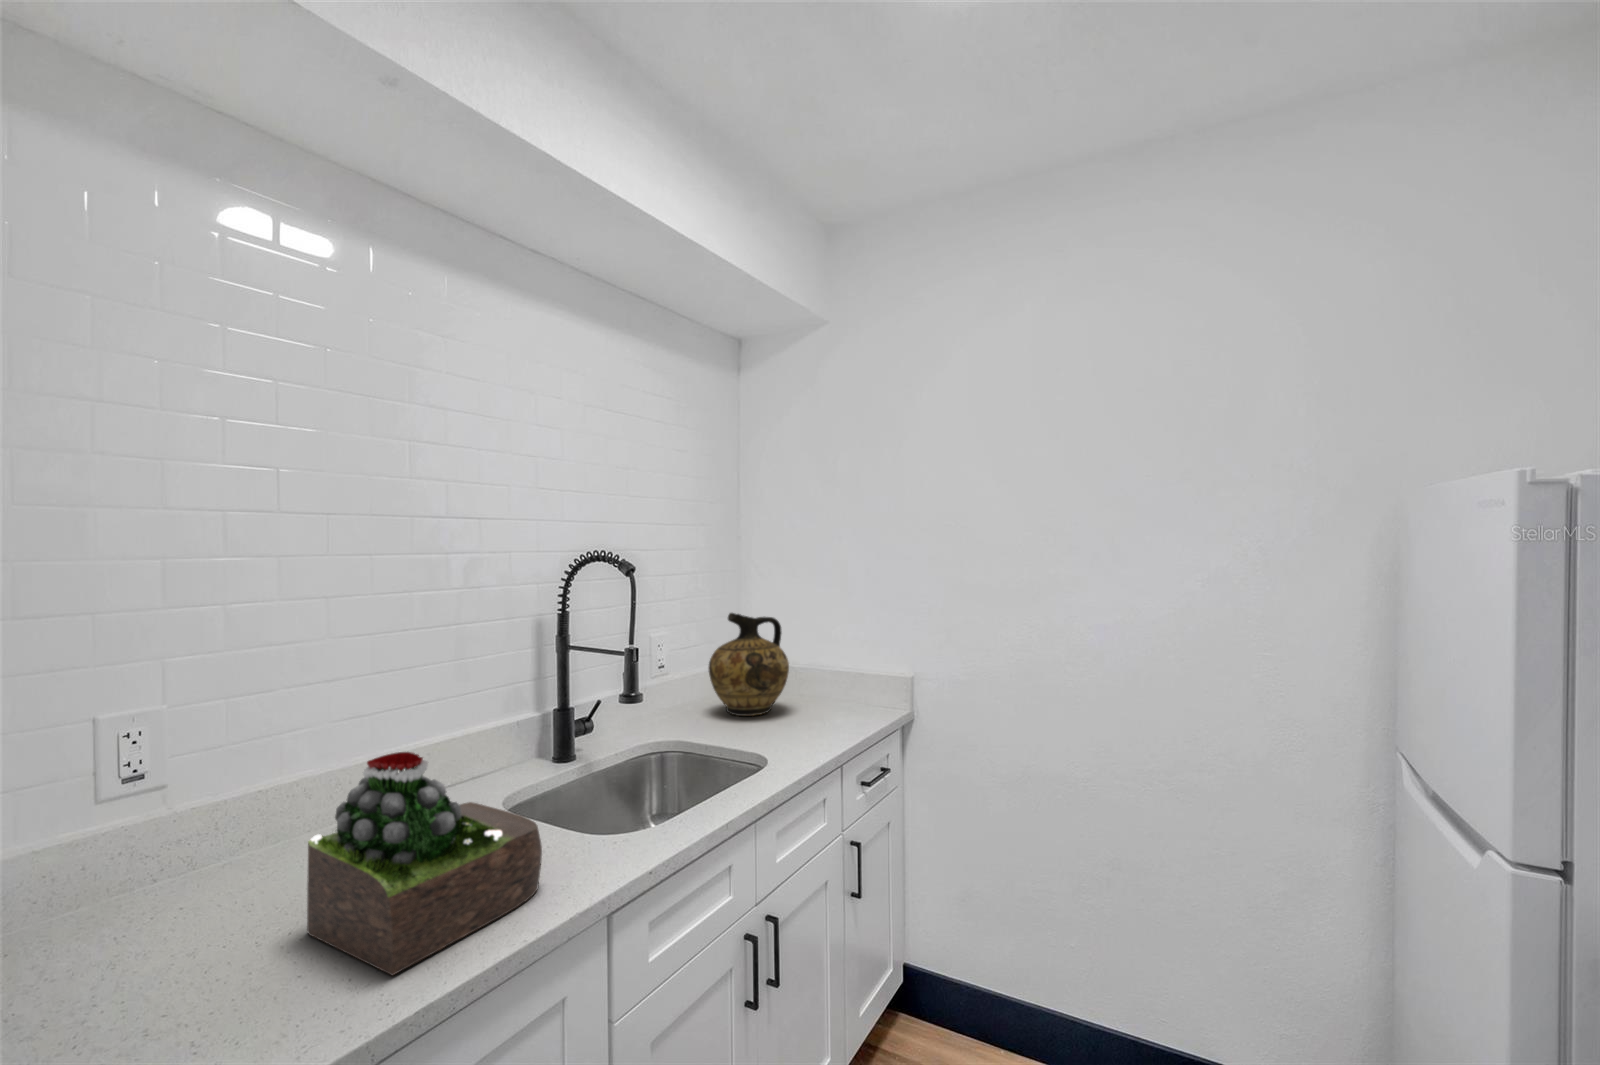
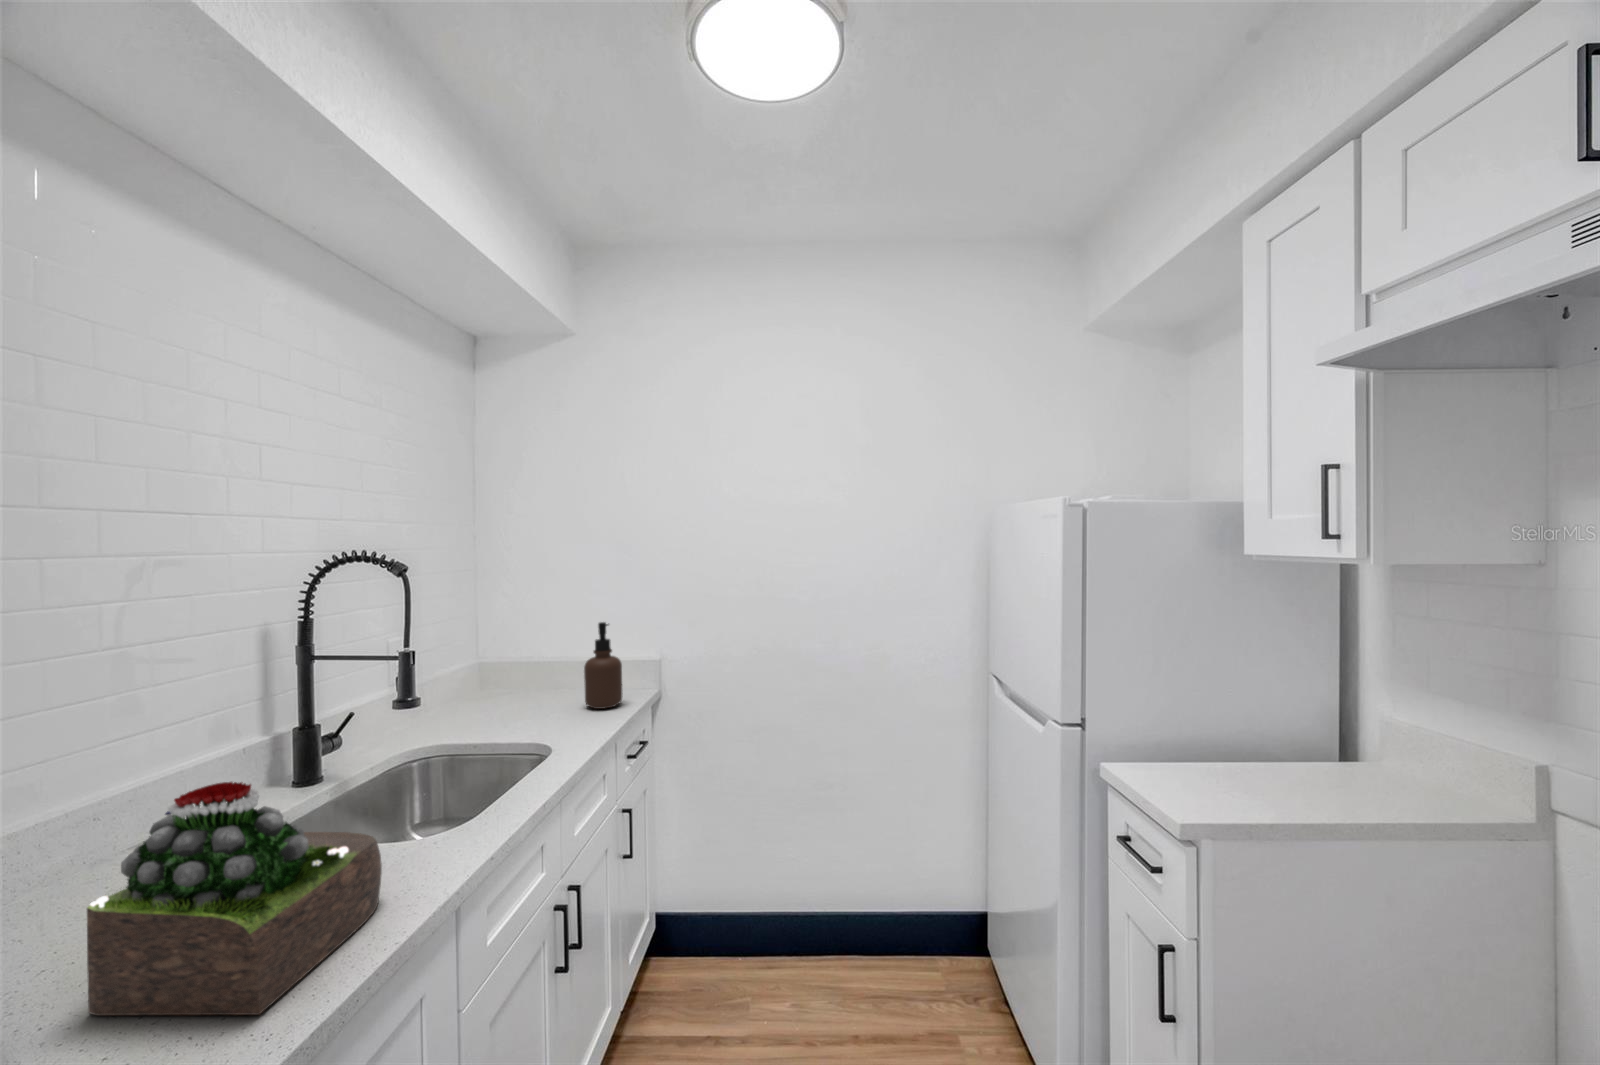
ceramic jug: present [709,613,789,716] -> none [459,609,547,712]
soap dispenser: none [820,633,859,727] -> present [584,622,623,709]

